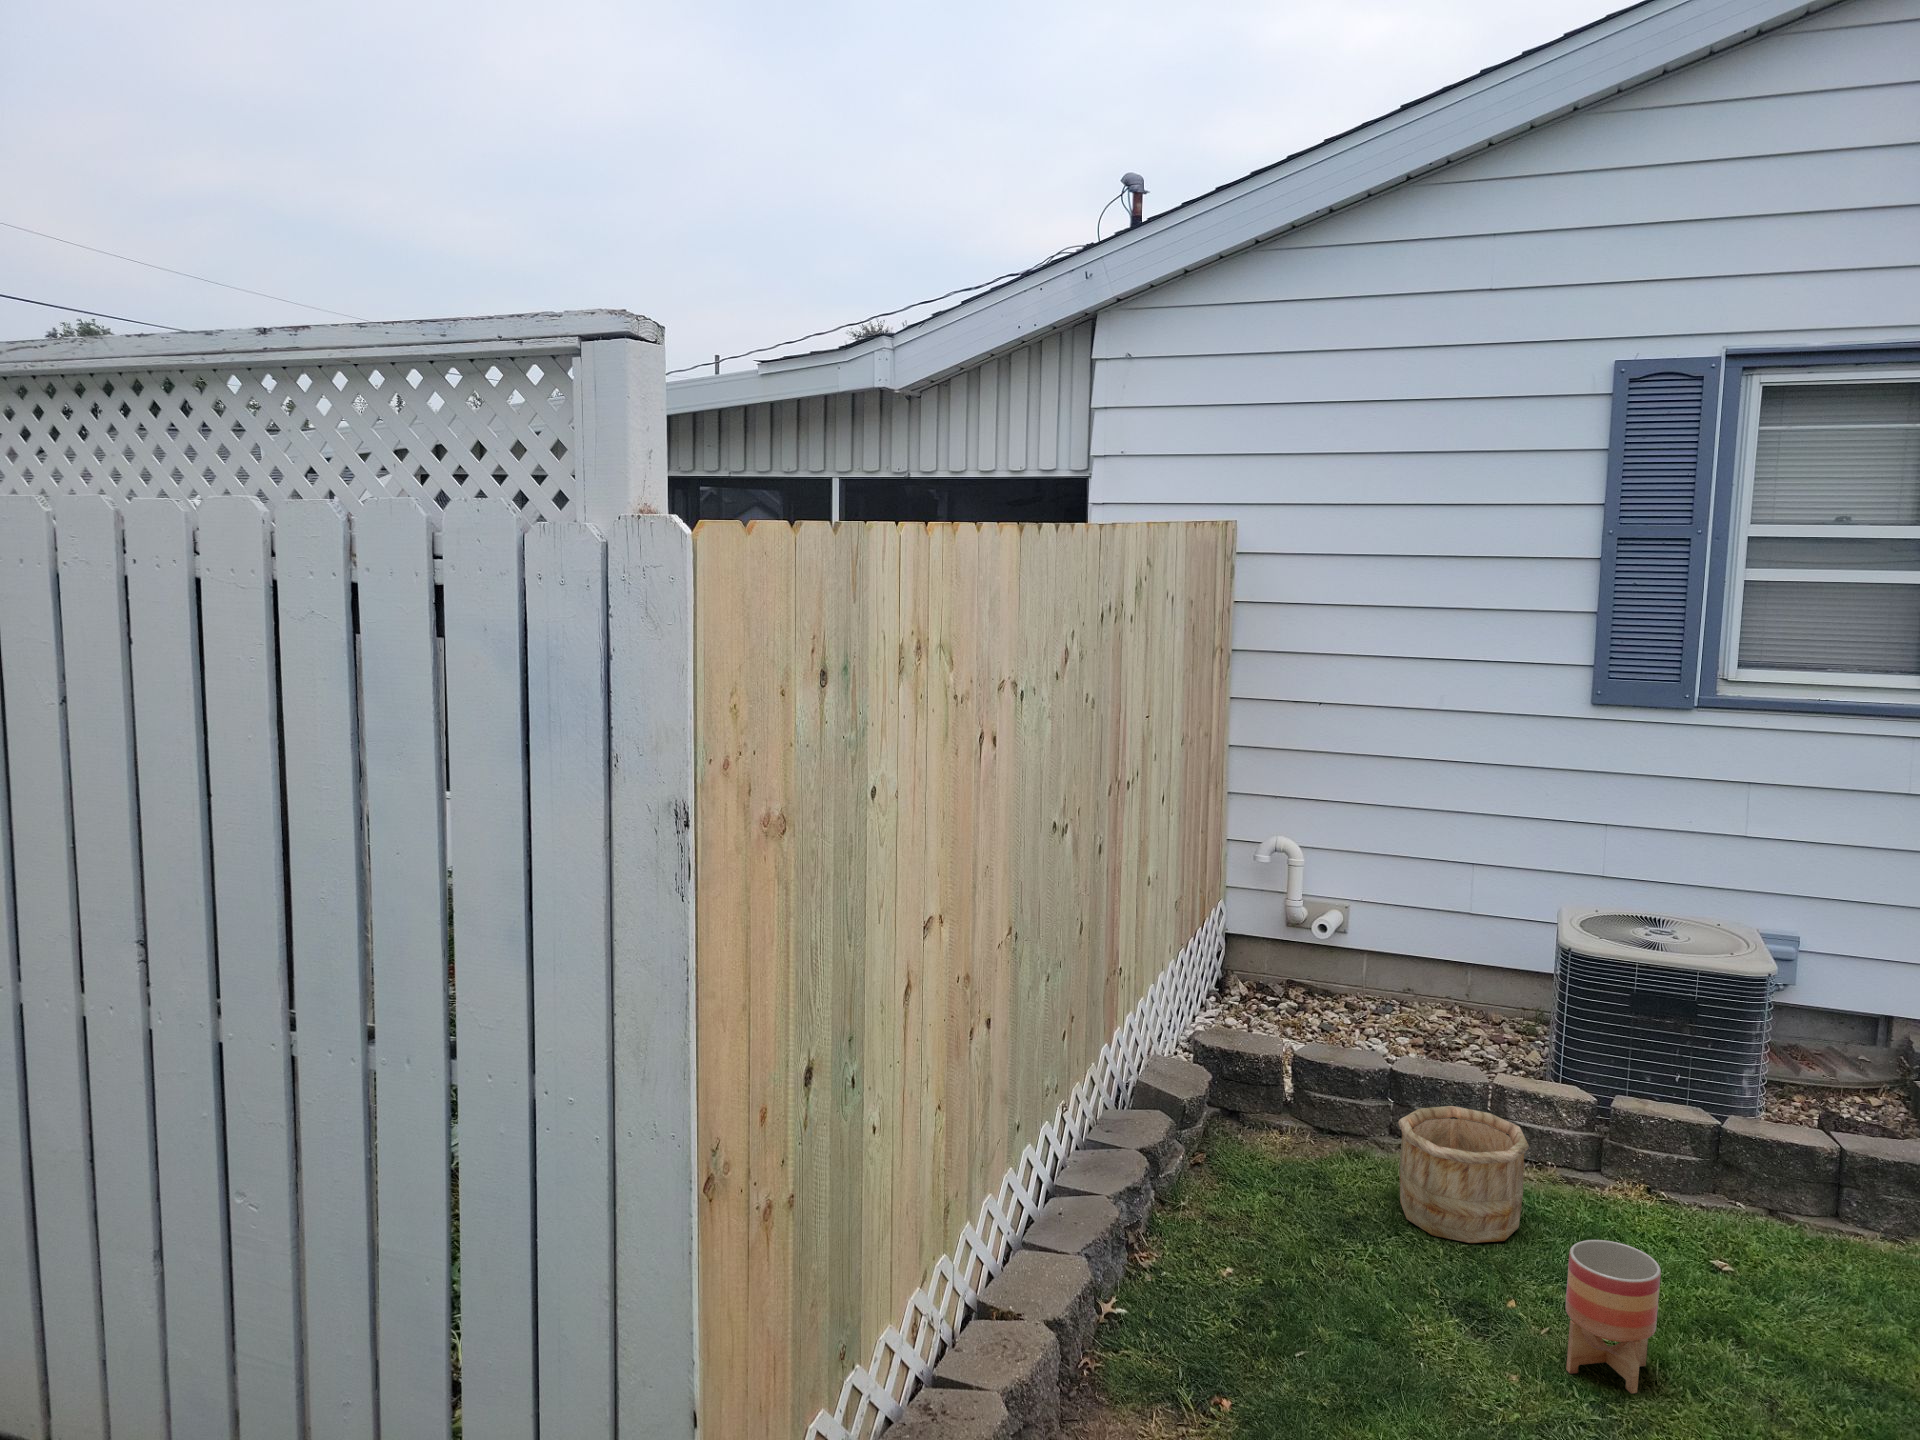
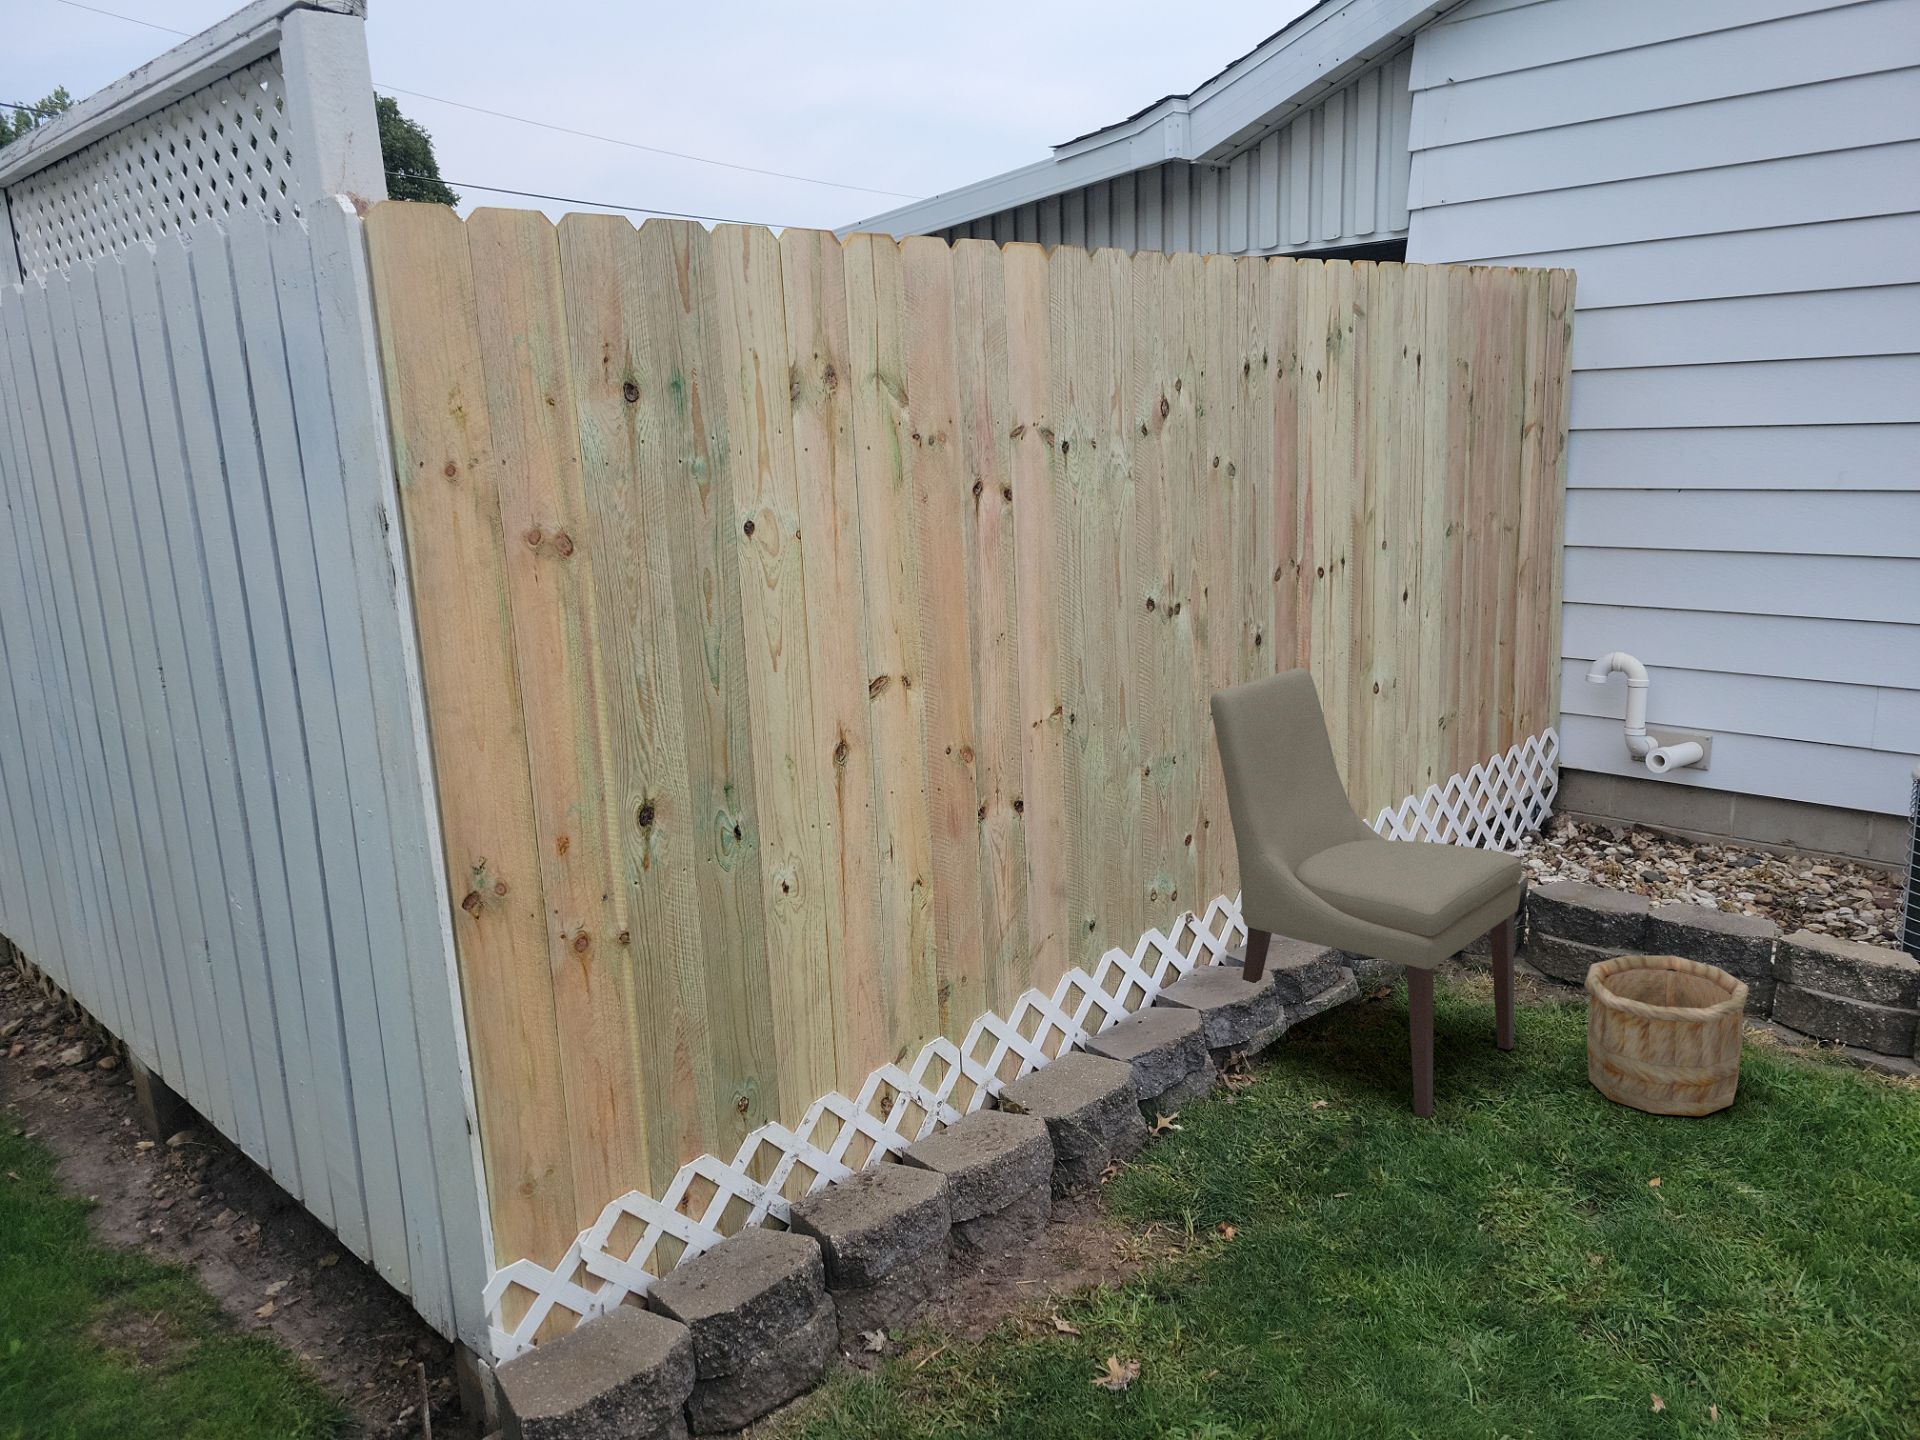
chair: none [1102,870,1344,1272] -> present [1210,667,1522,1118]
planter: present [1565,1240,1661,1394] -> none [1670,1111,1798,1297]

